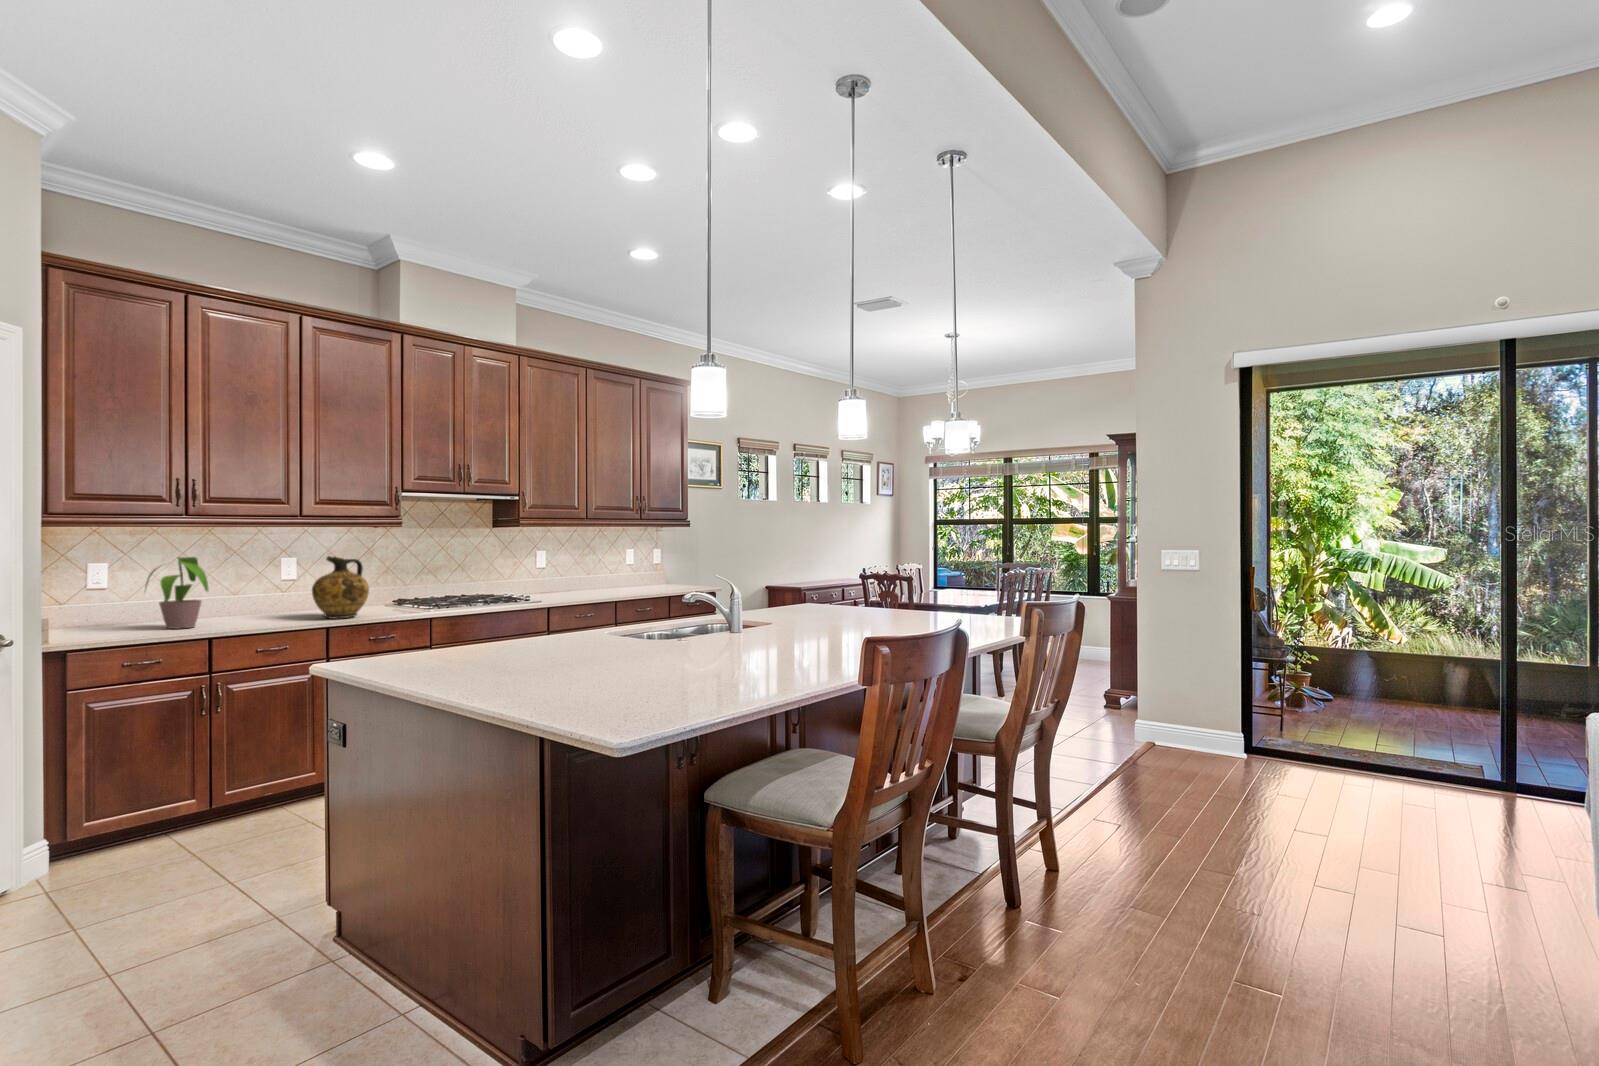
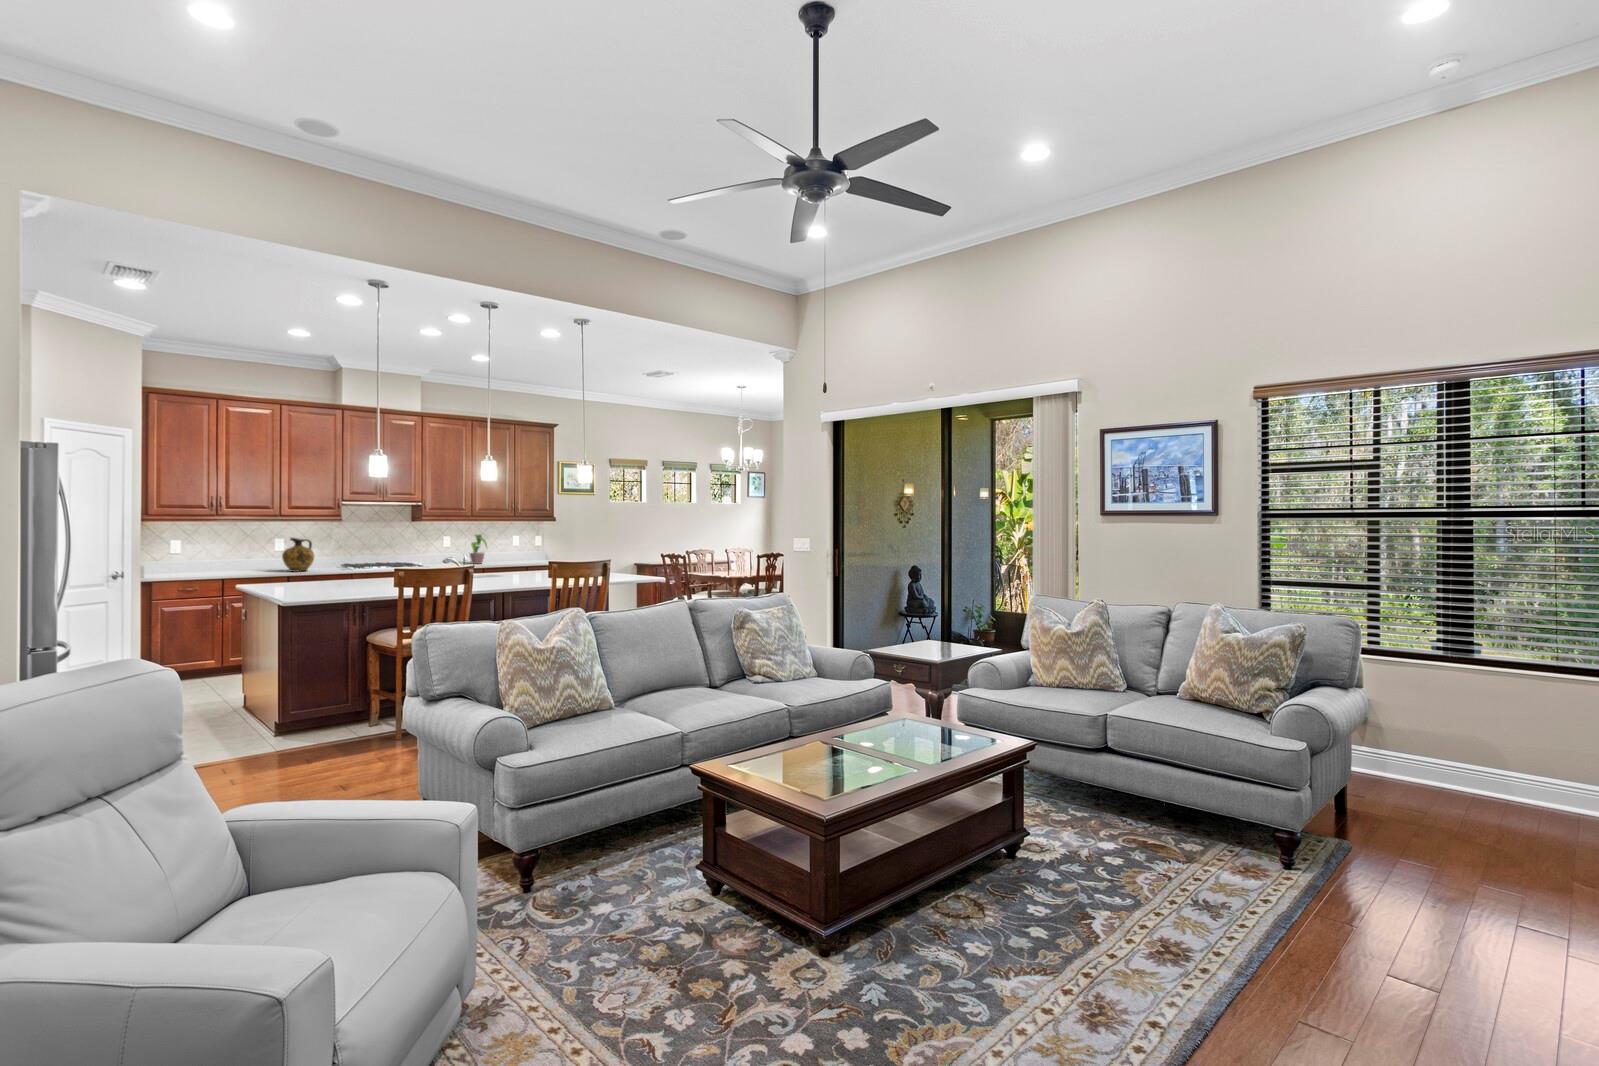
potted plant: present [145,557,208,629] -> present [470,535,487,564]

